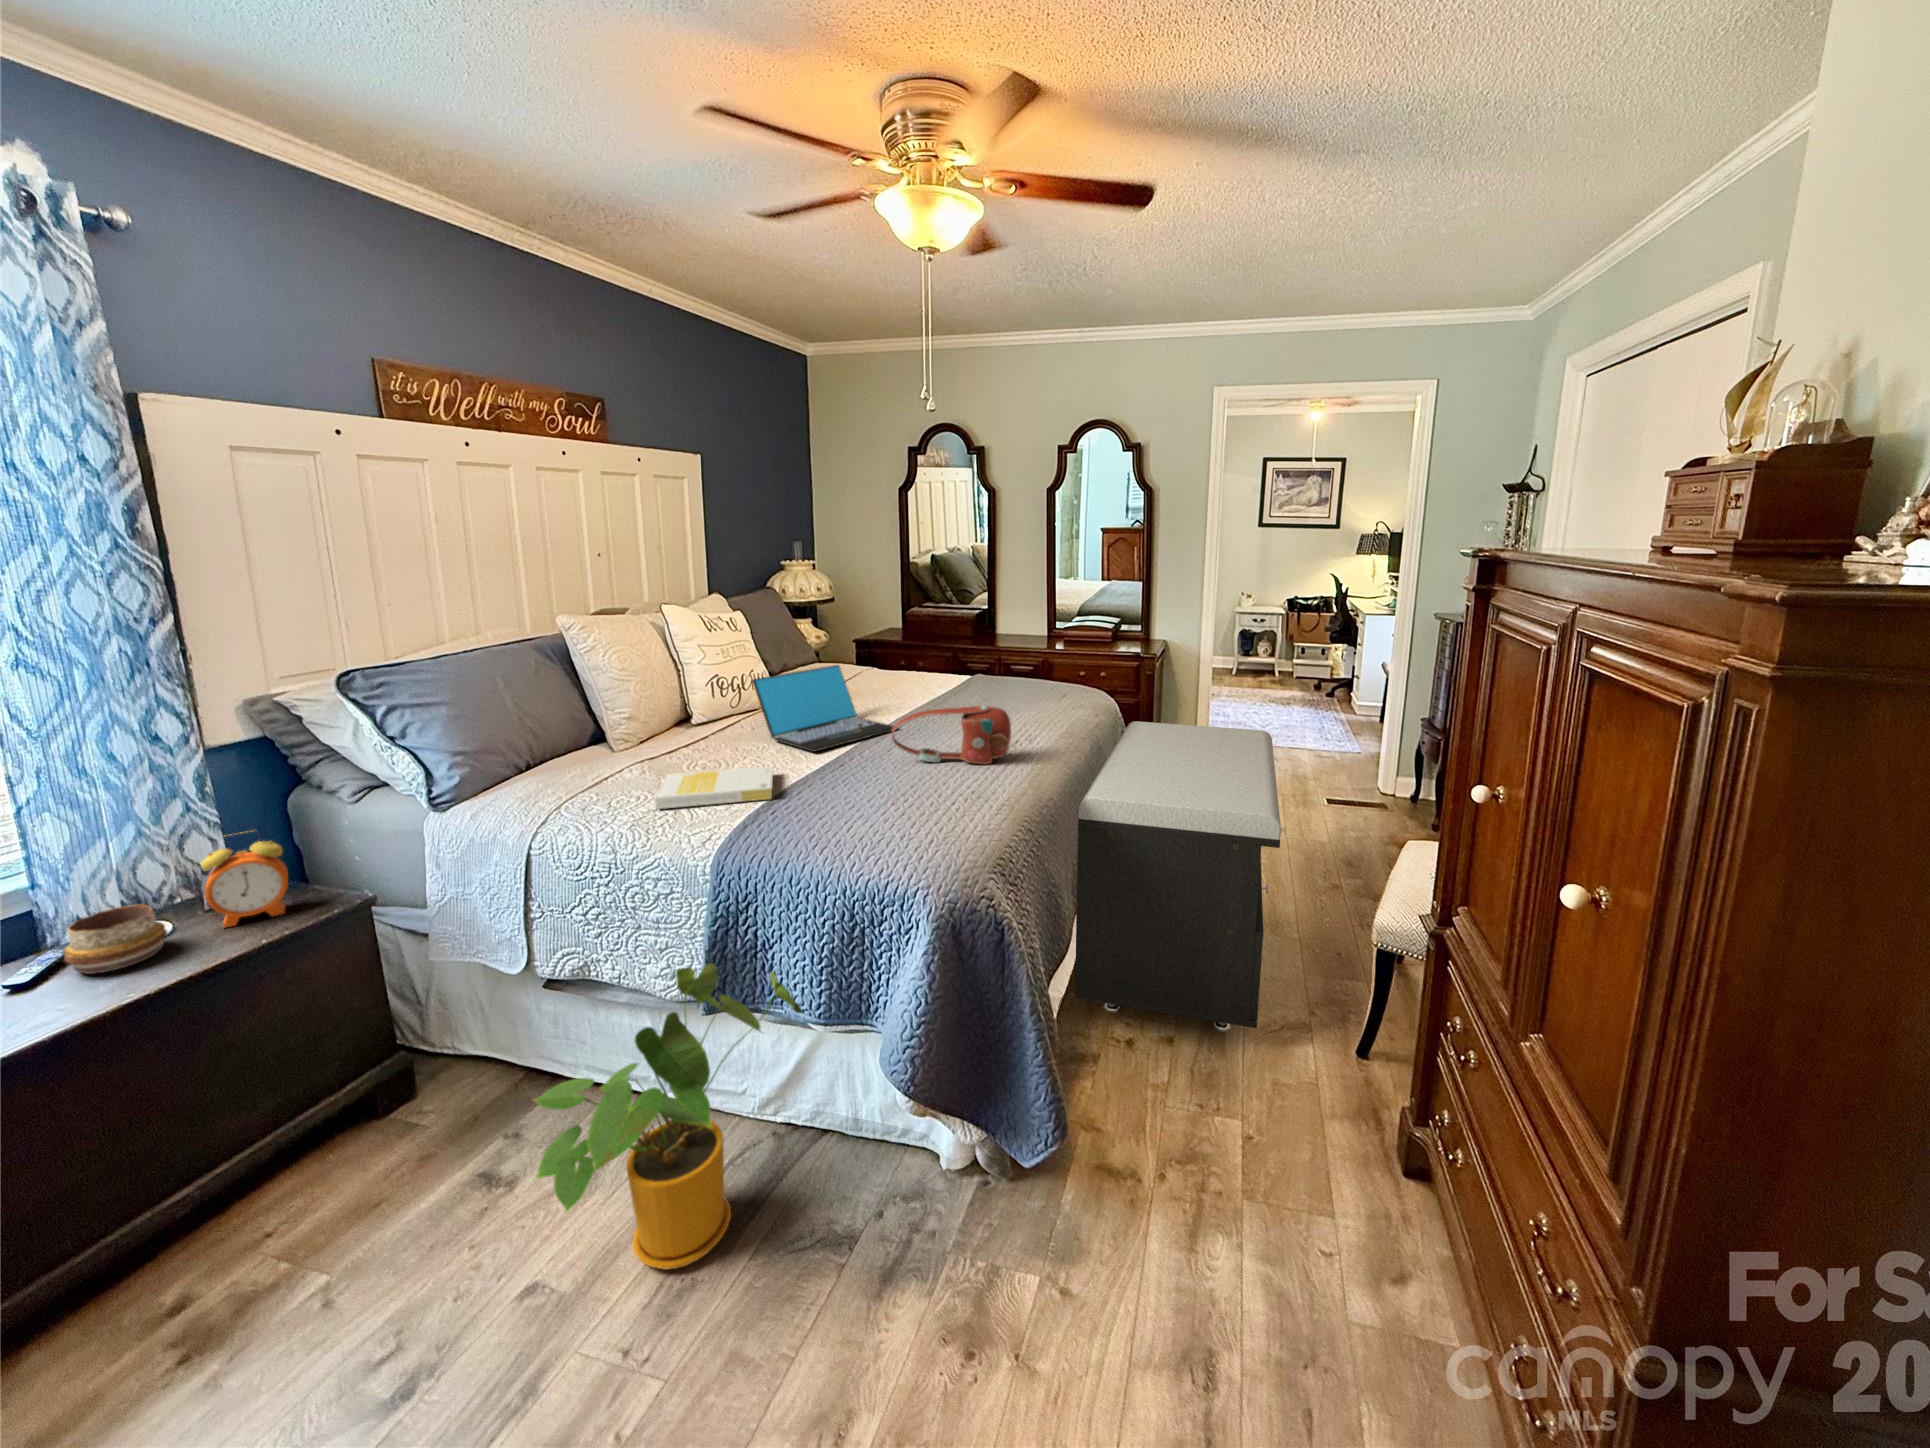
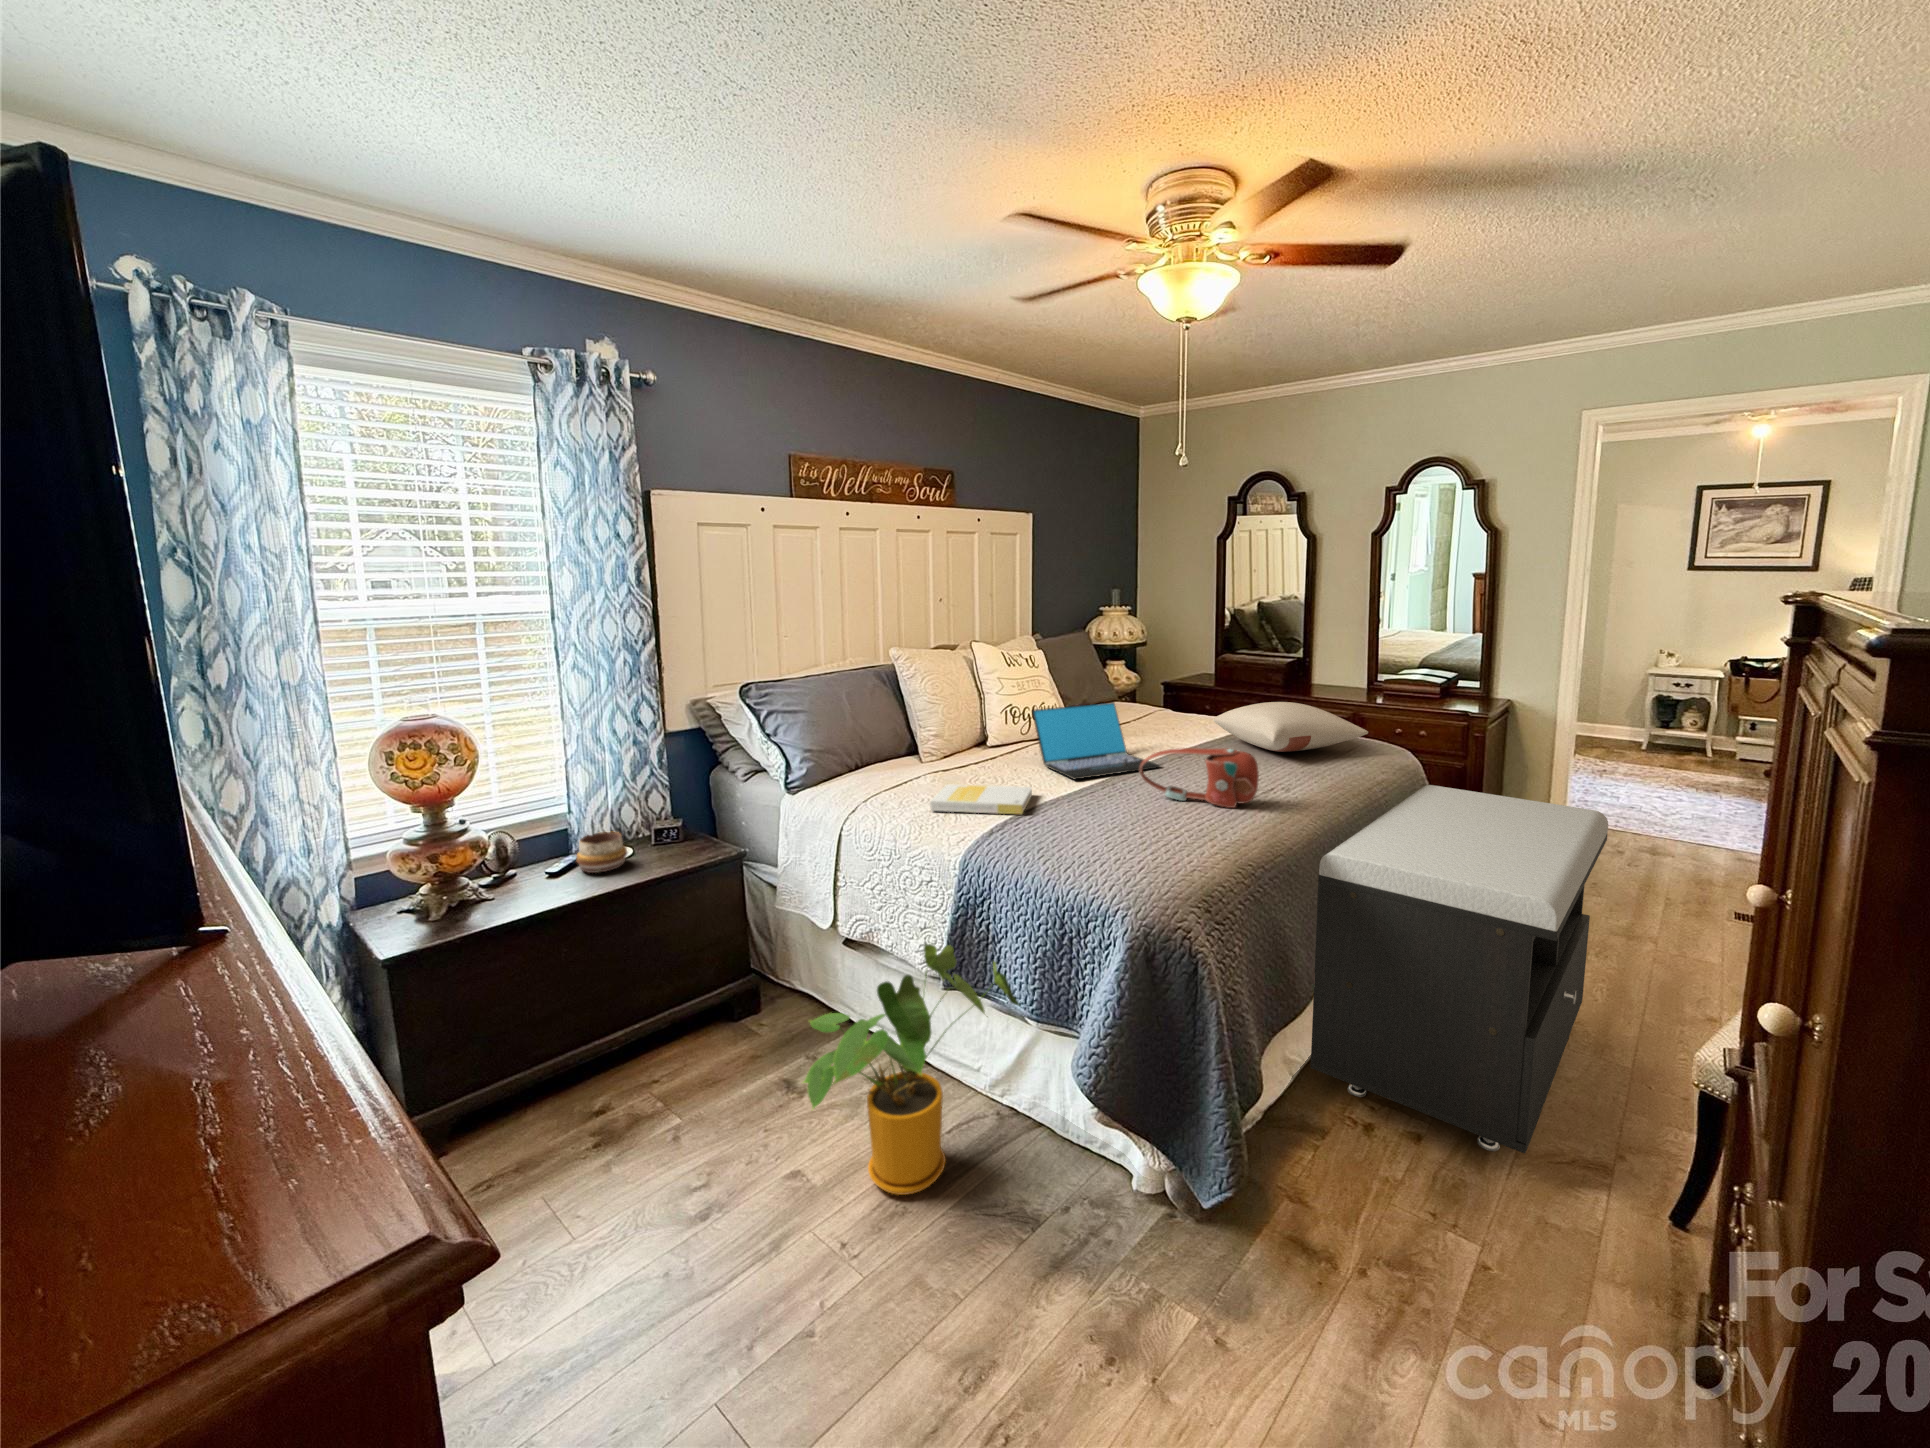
pillow: none [937,654,1081,702] -> present [1213,702,1368,752]
alarm clock: present [201,841,288,928] -> none [649,791,696,857]

